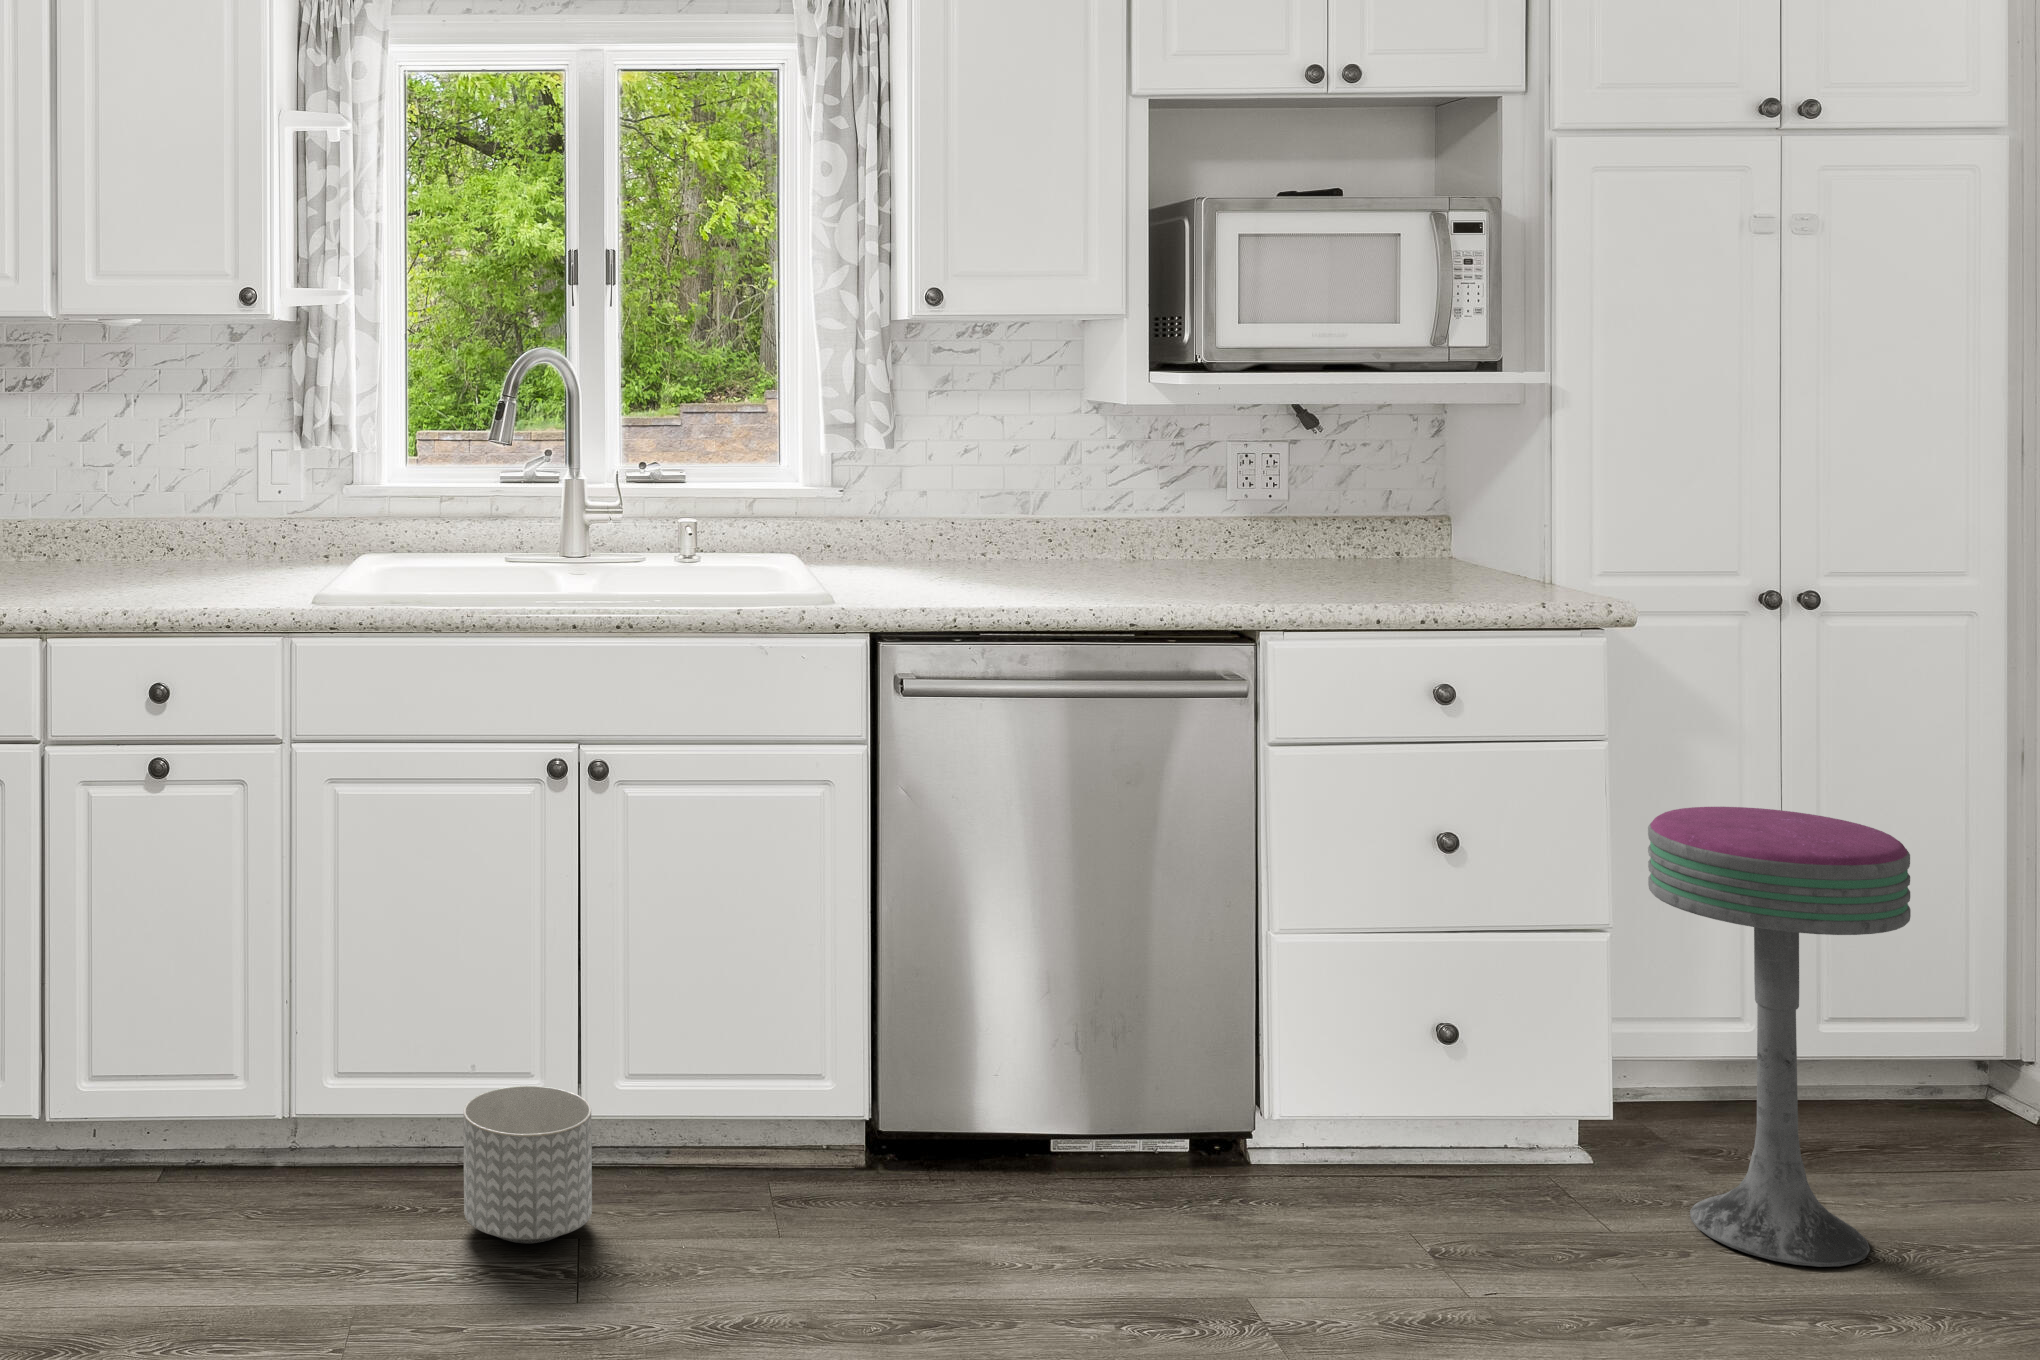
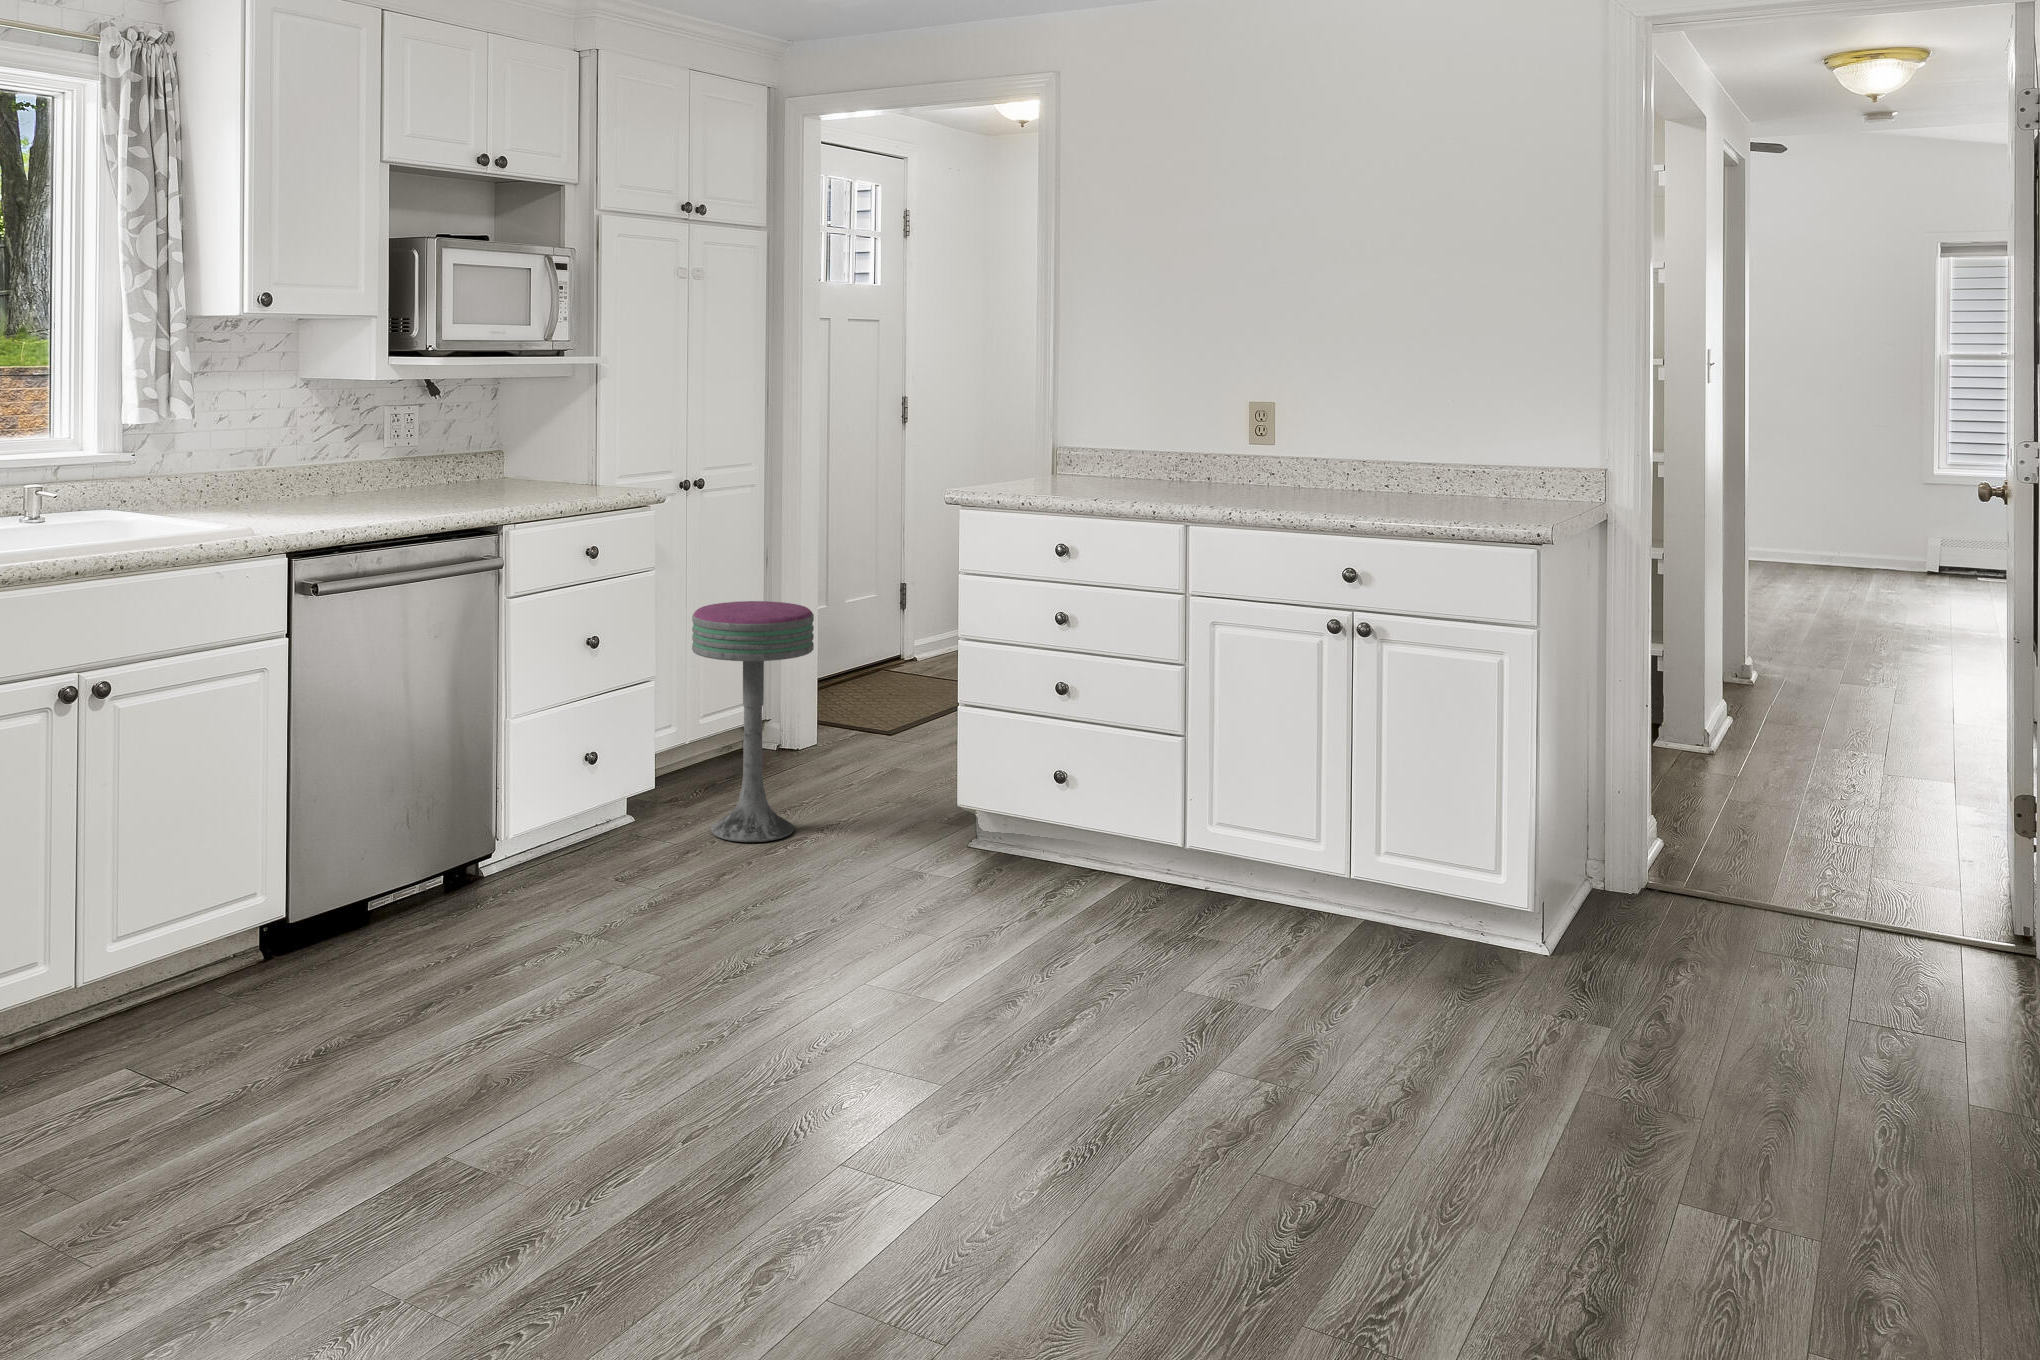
planter: present [464,1086,592,1244] -> none [26,961,147,1094]

